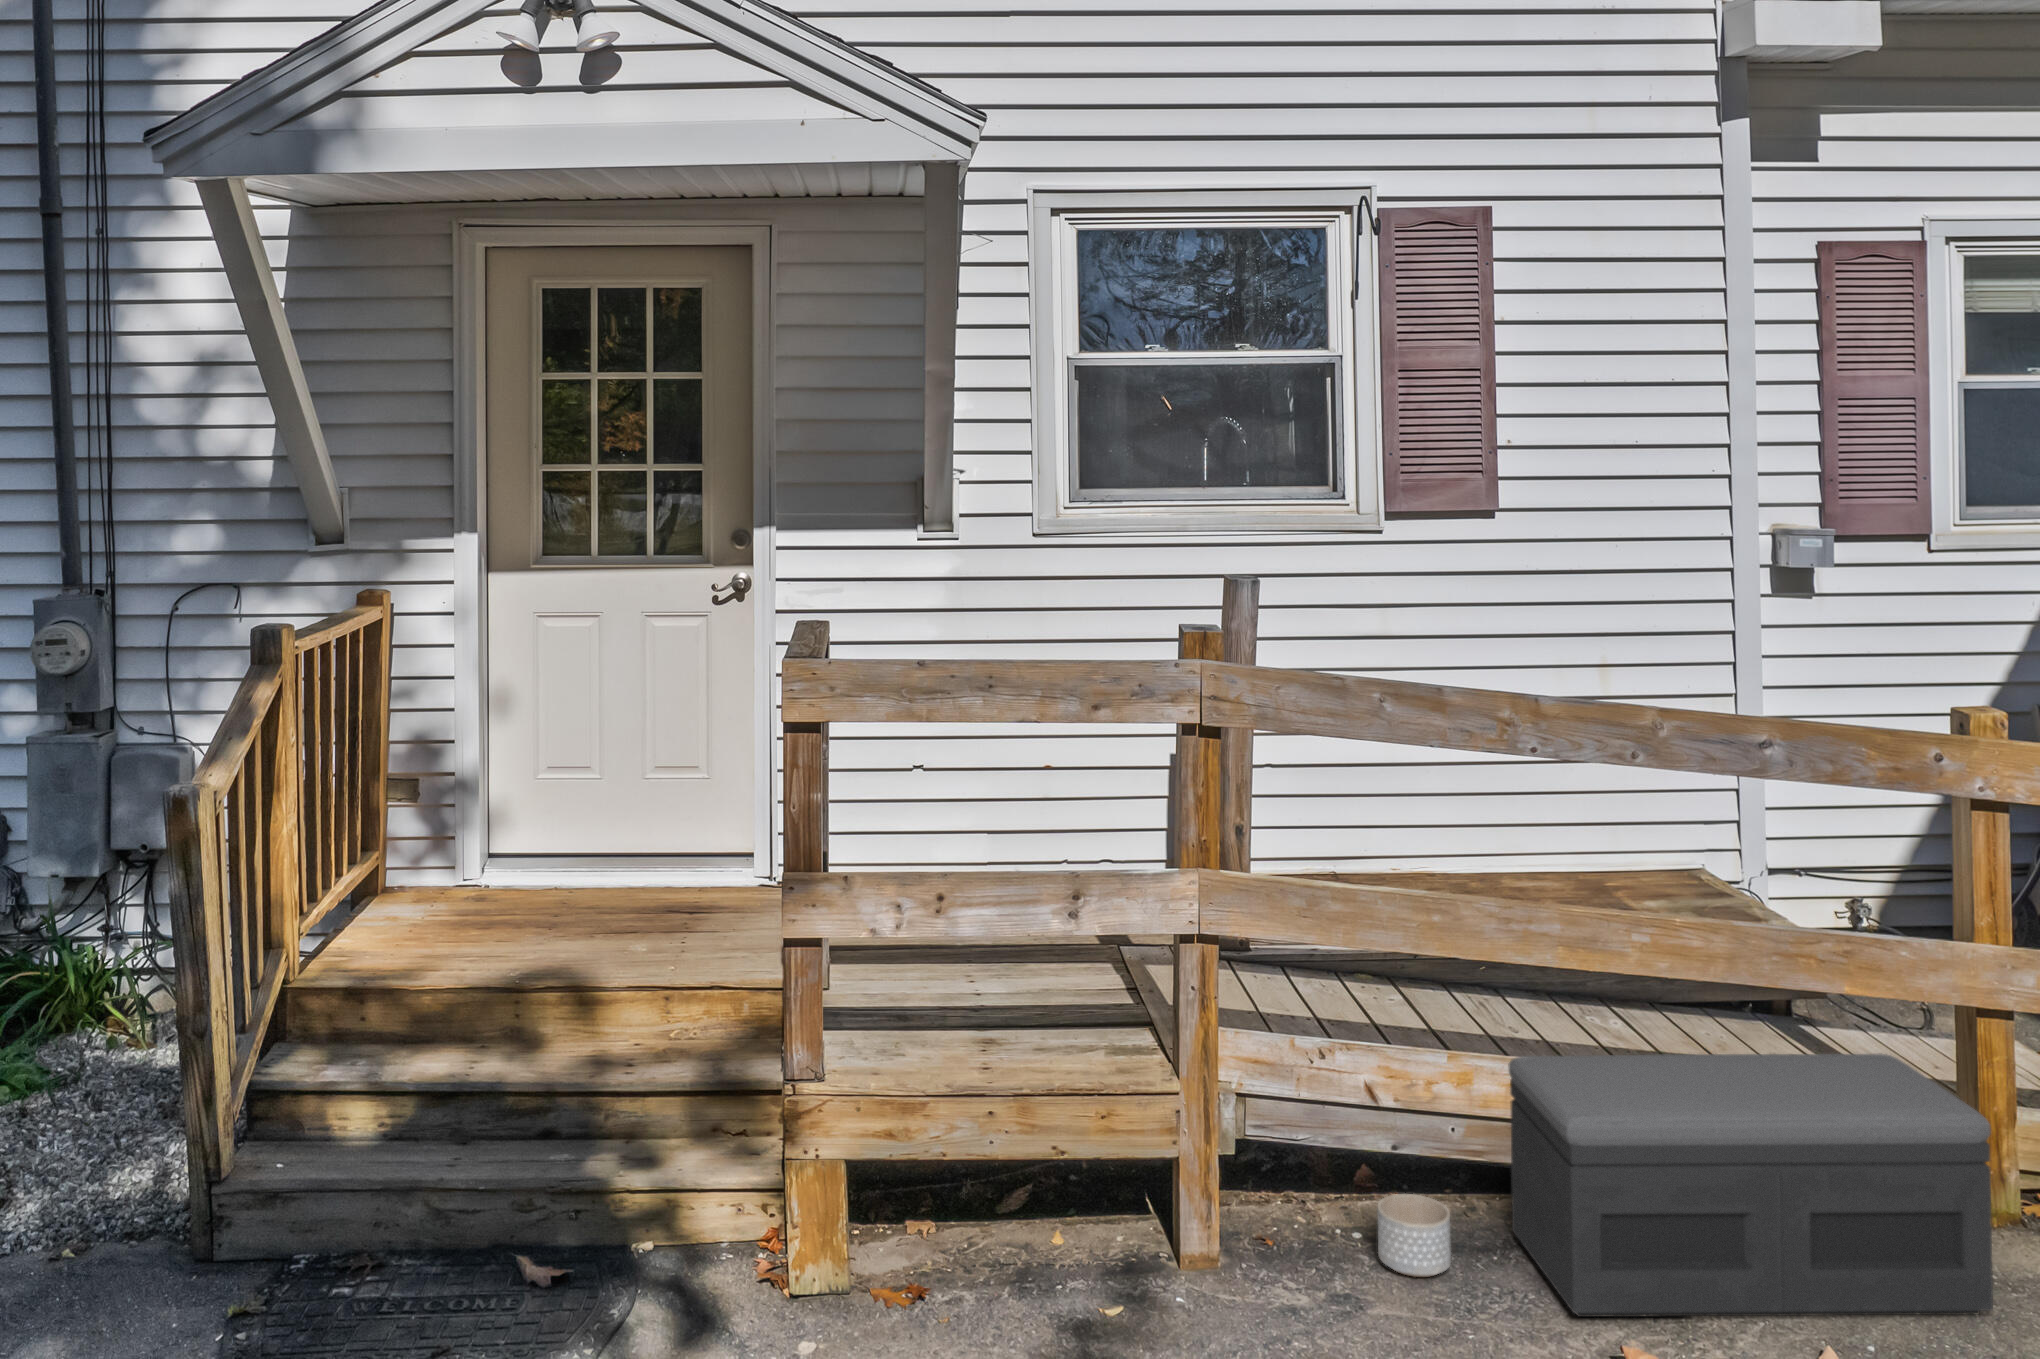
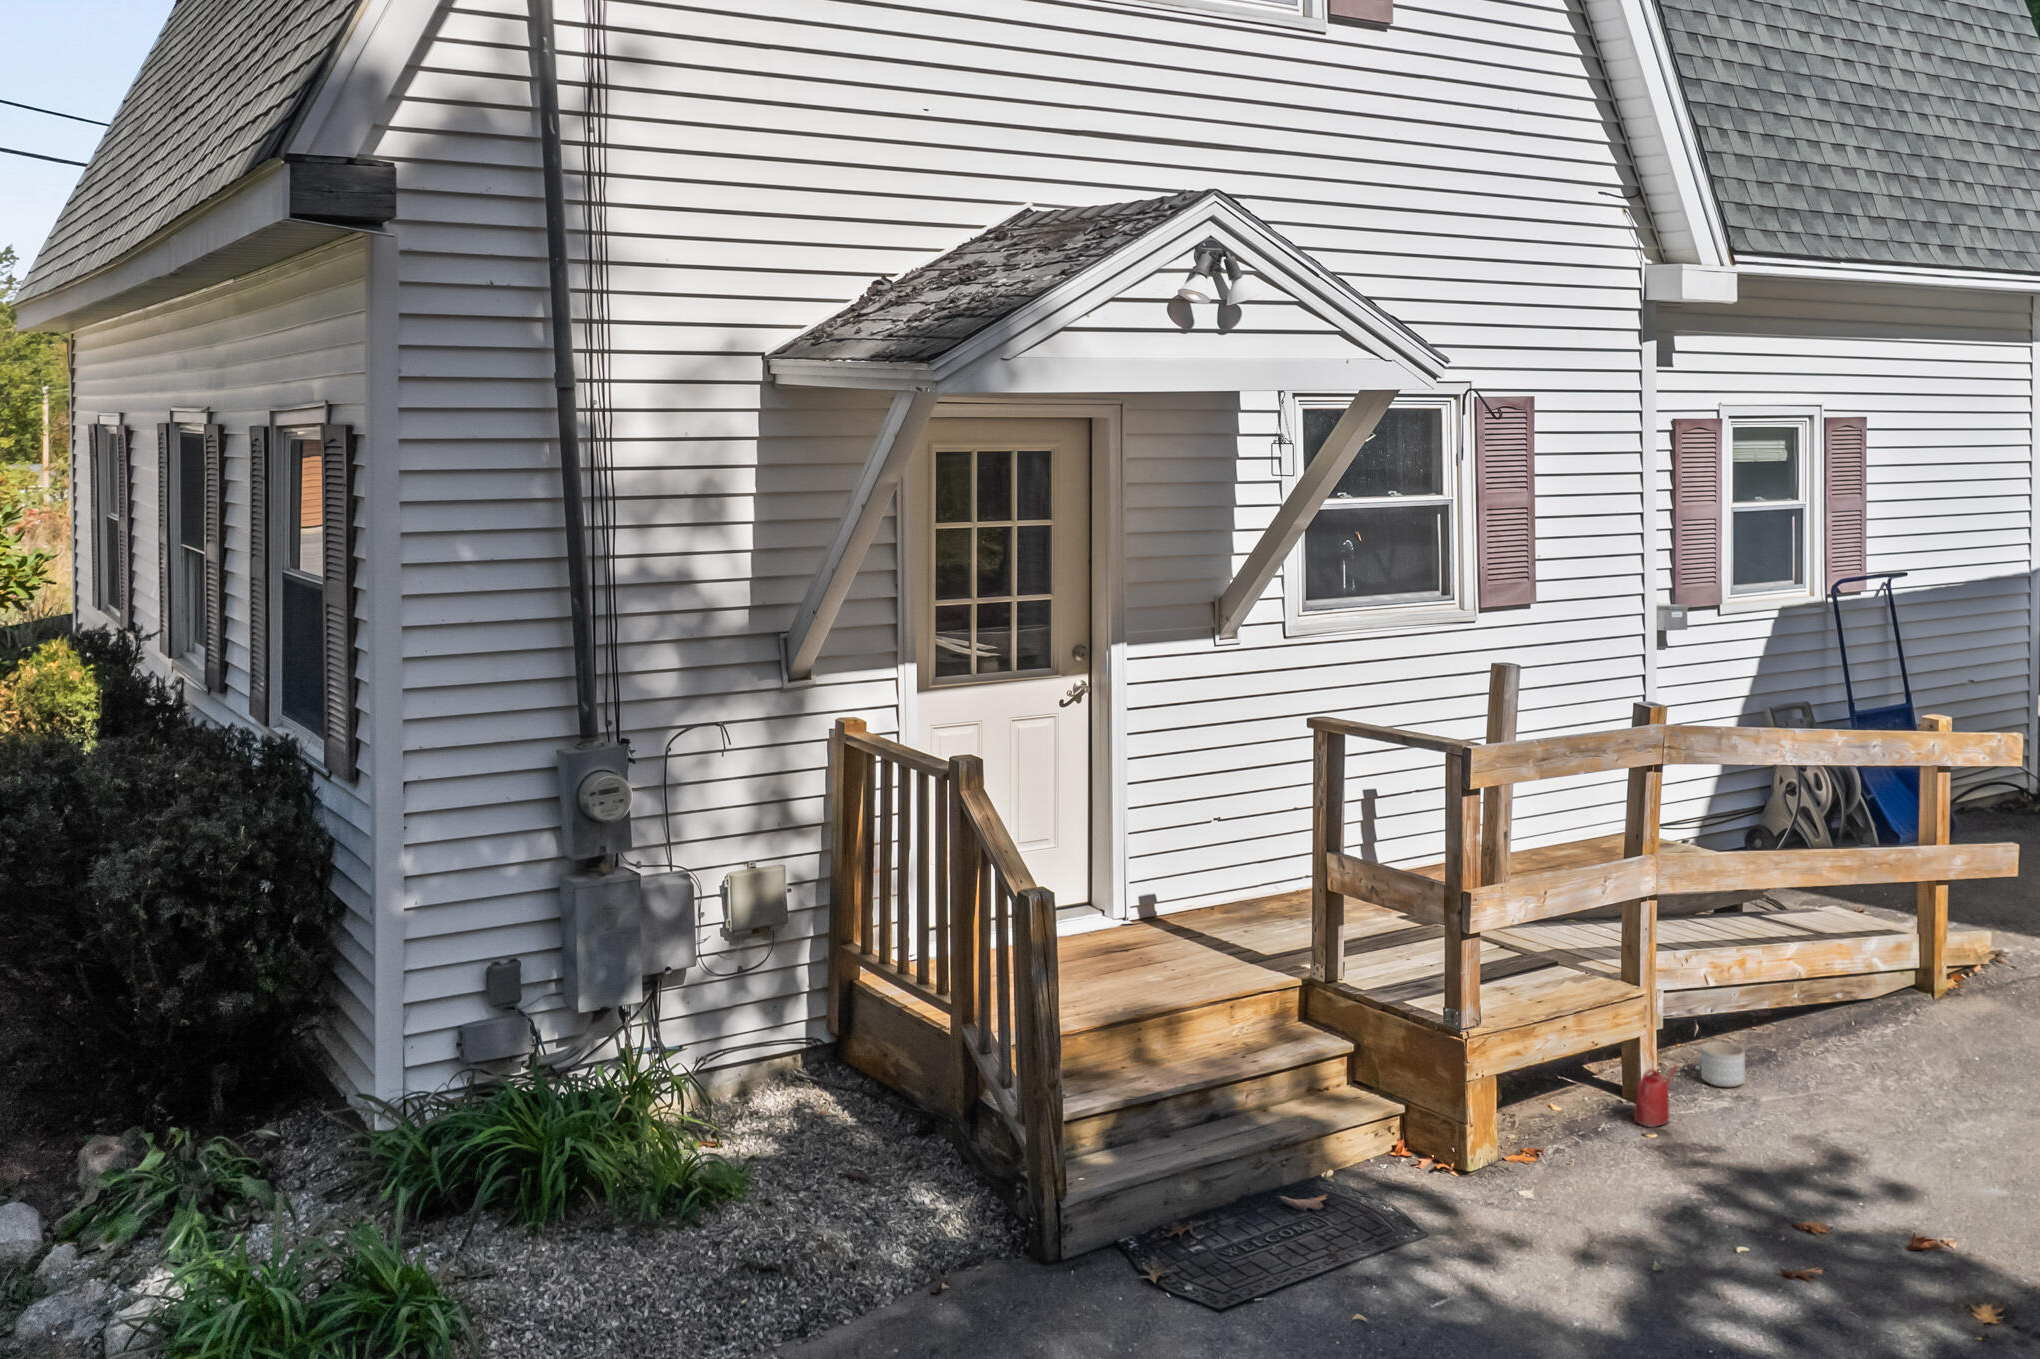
storage bench: present [1508,1054,1993,1317] -> none [1745,918,1970,1086]
watering can: none [1155,1211,1271,1306] -> present [1634,1065,1677,1127]

